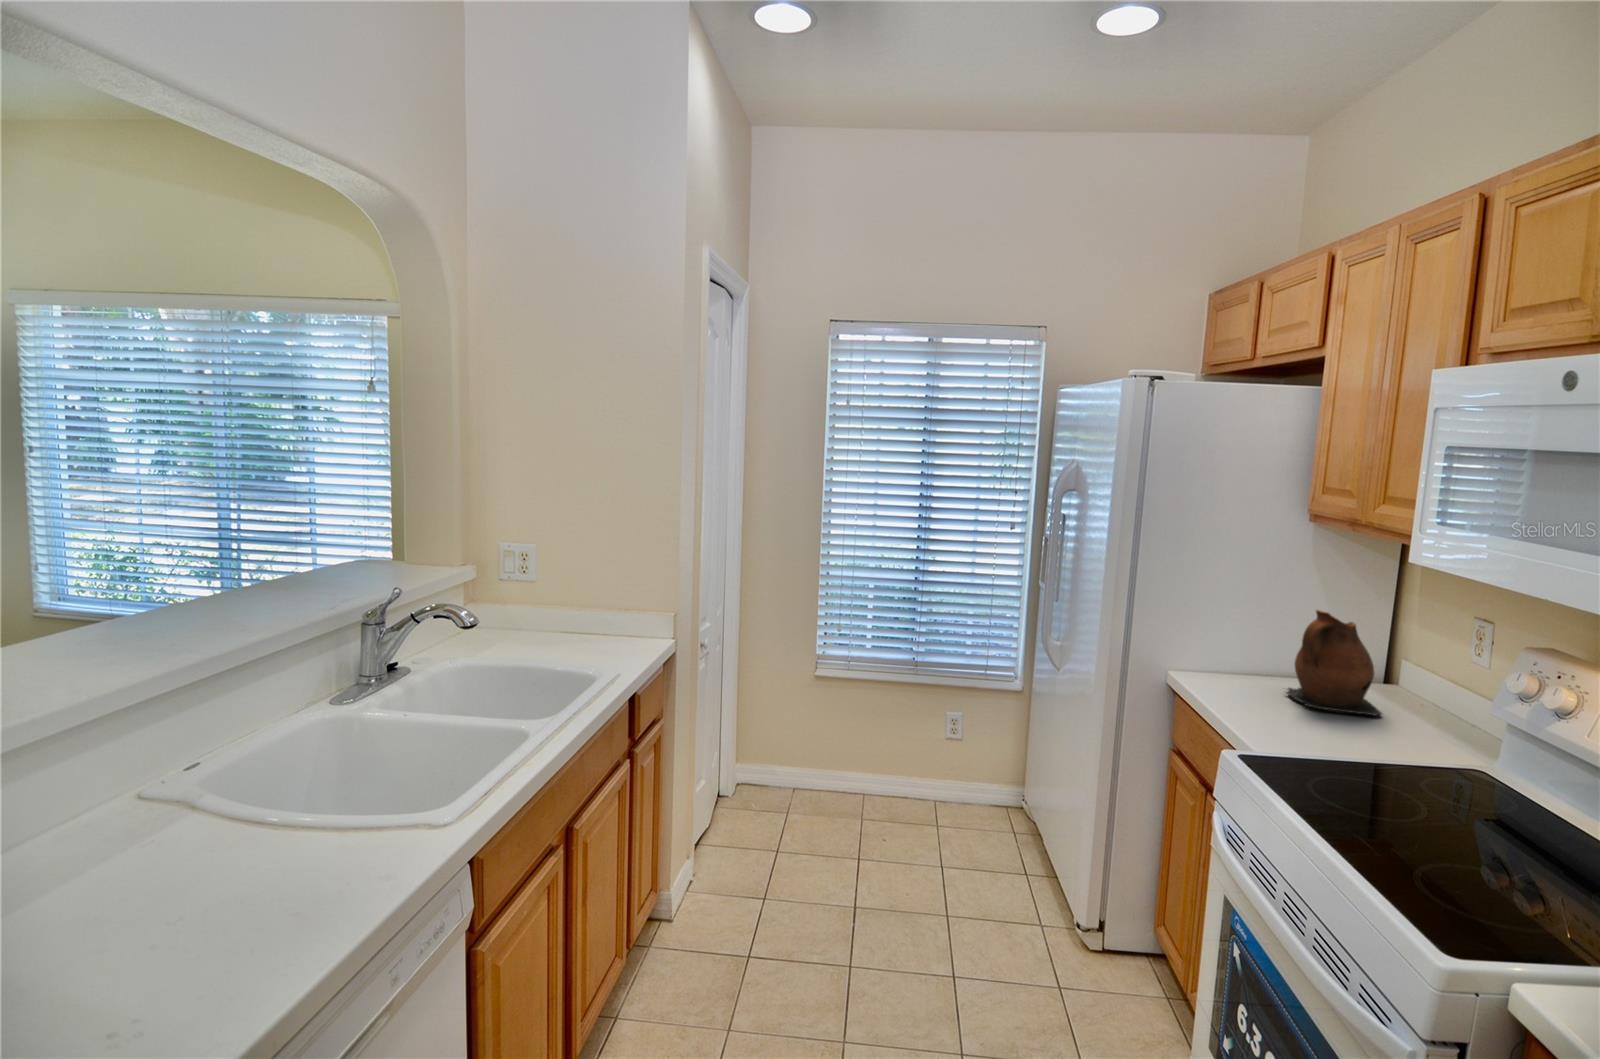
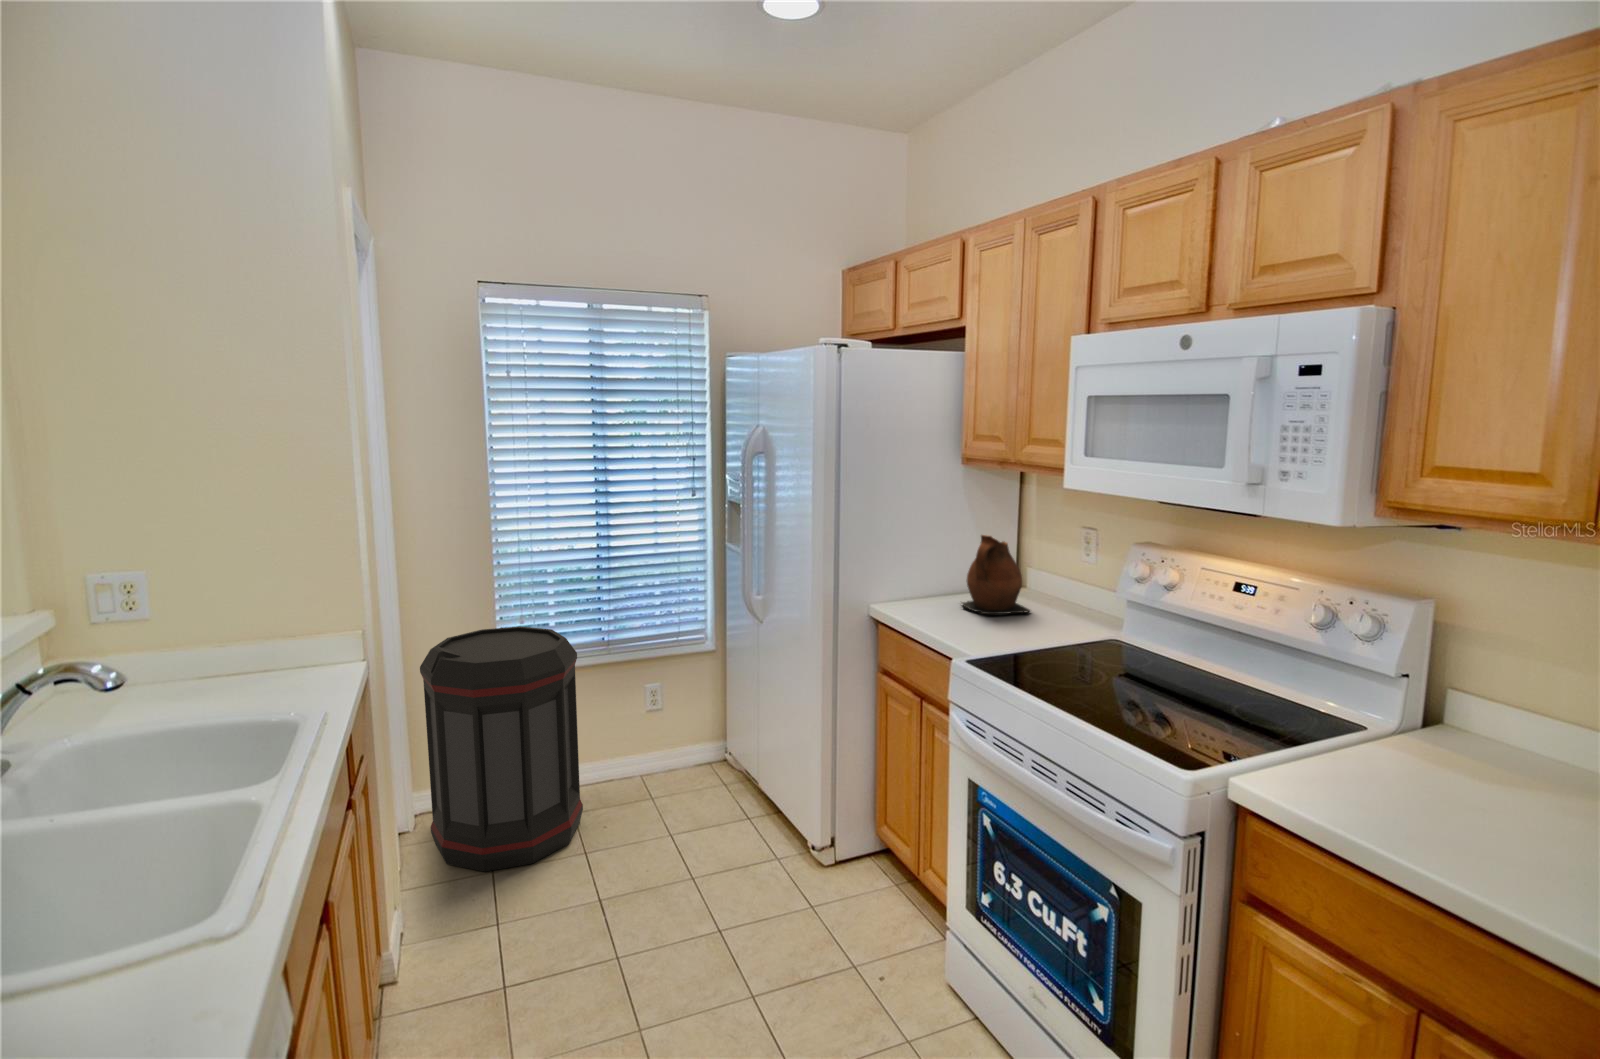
trash can: none [741,633,876,854] -> present [420,626,583,872]

